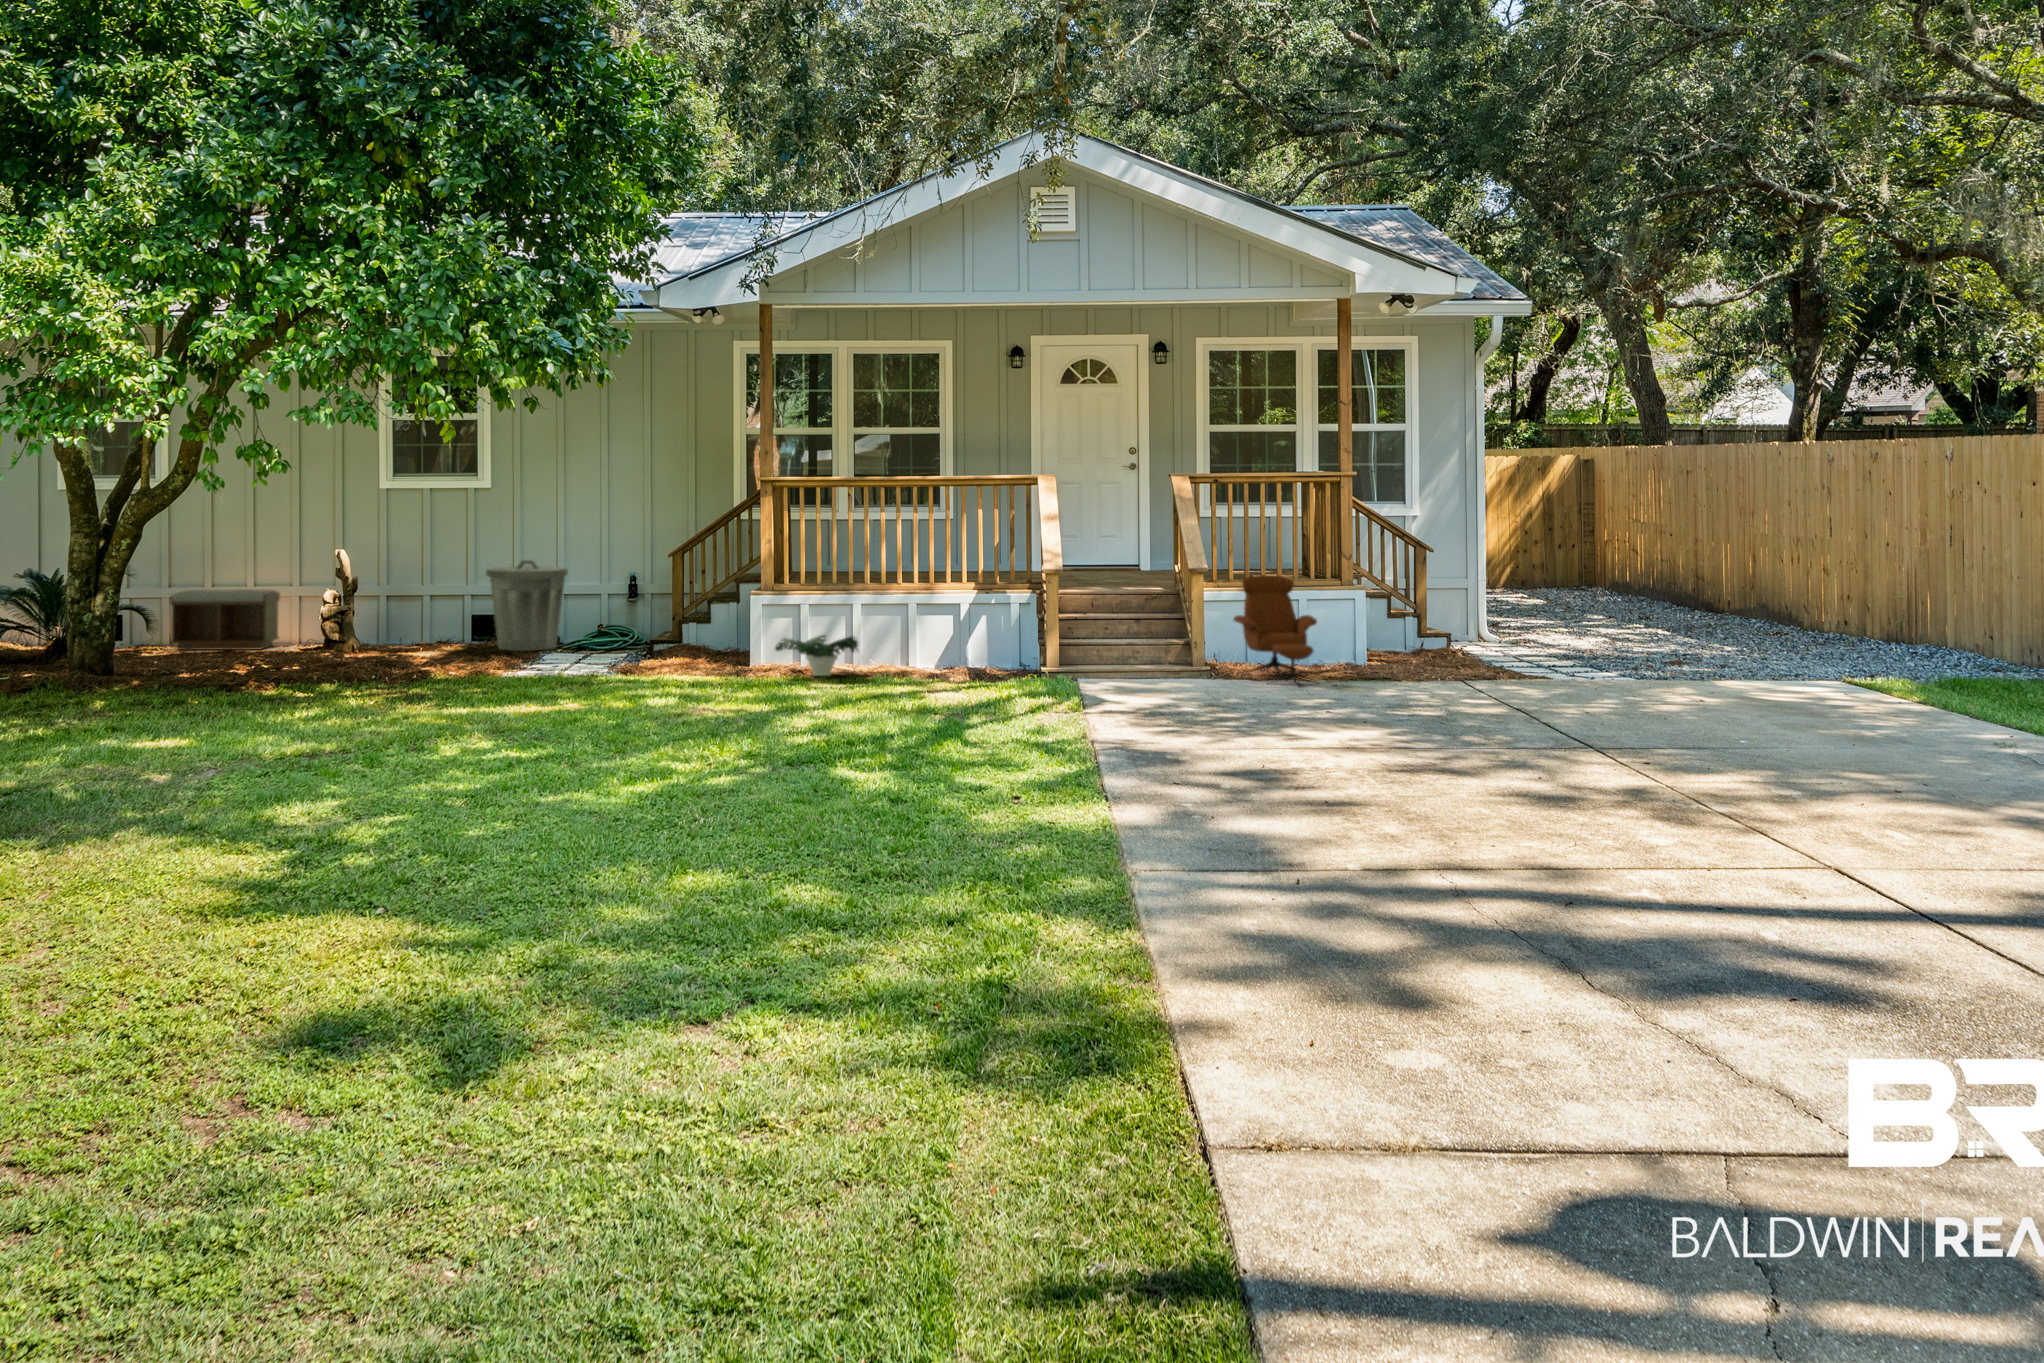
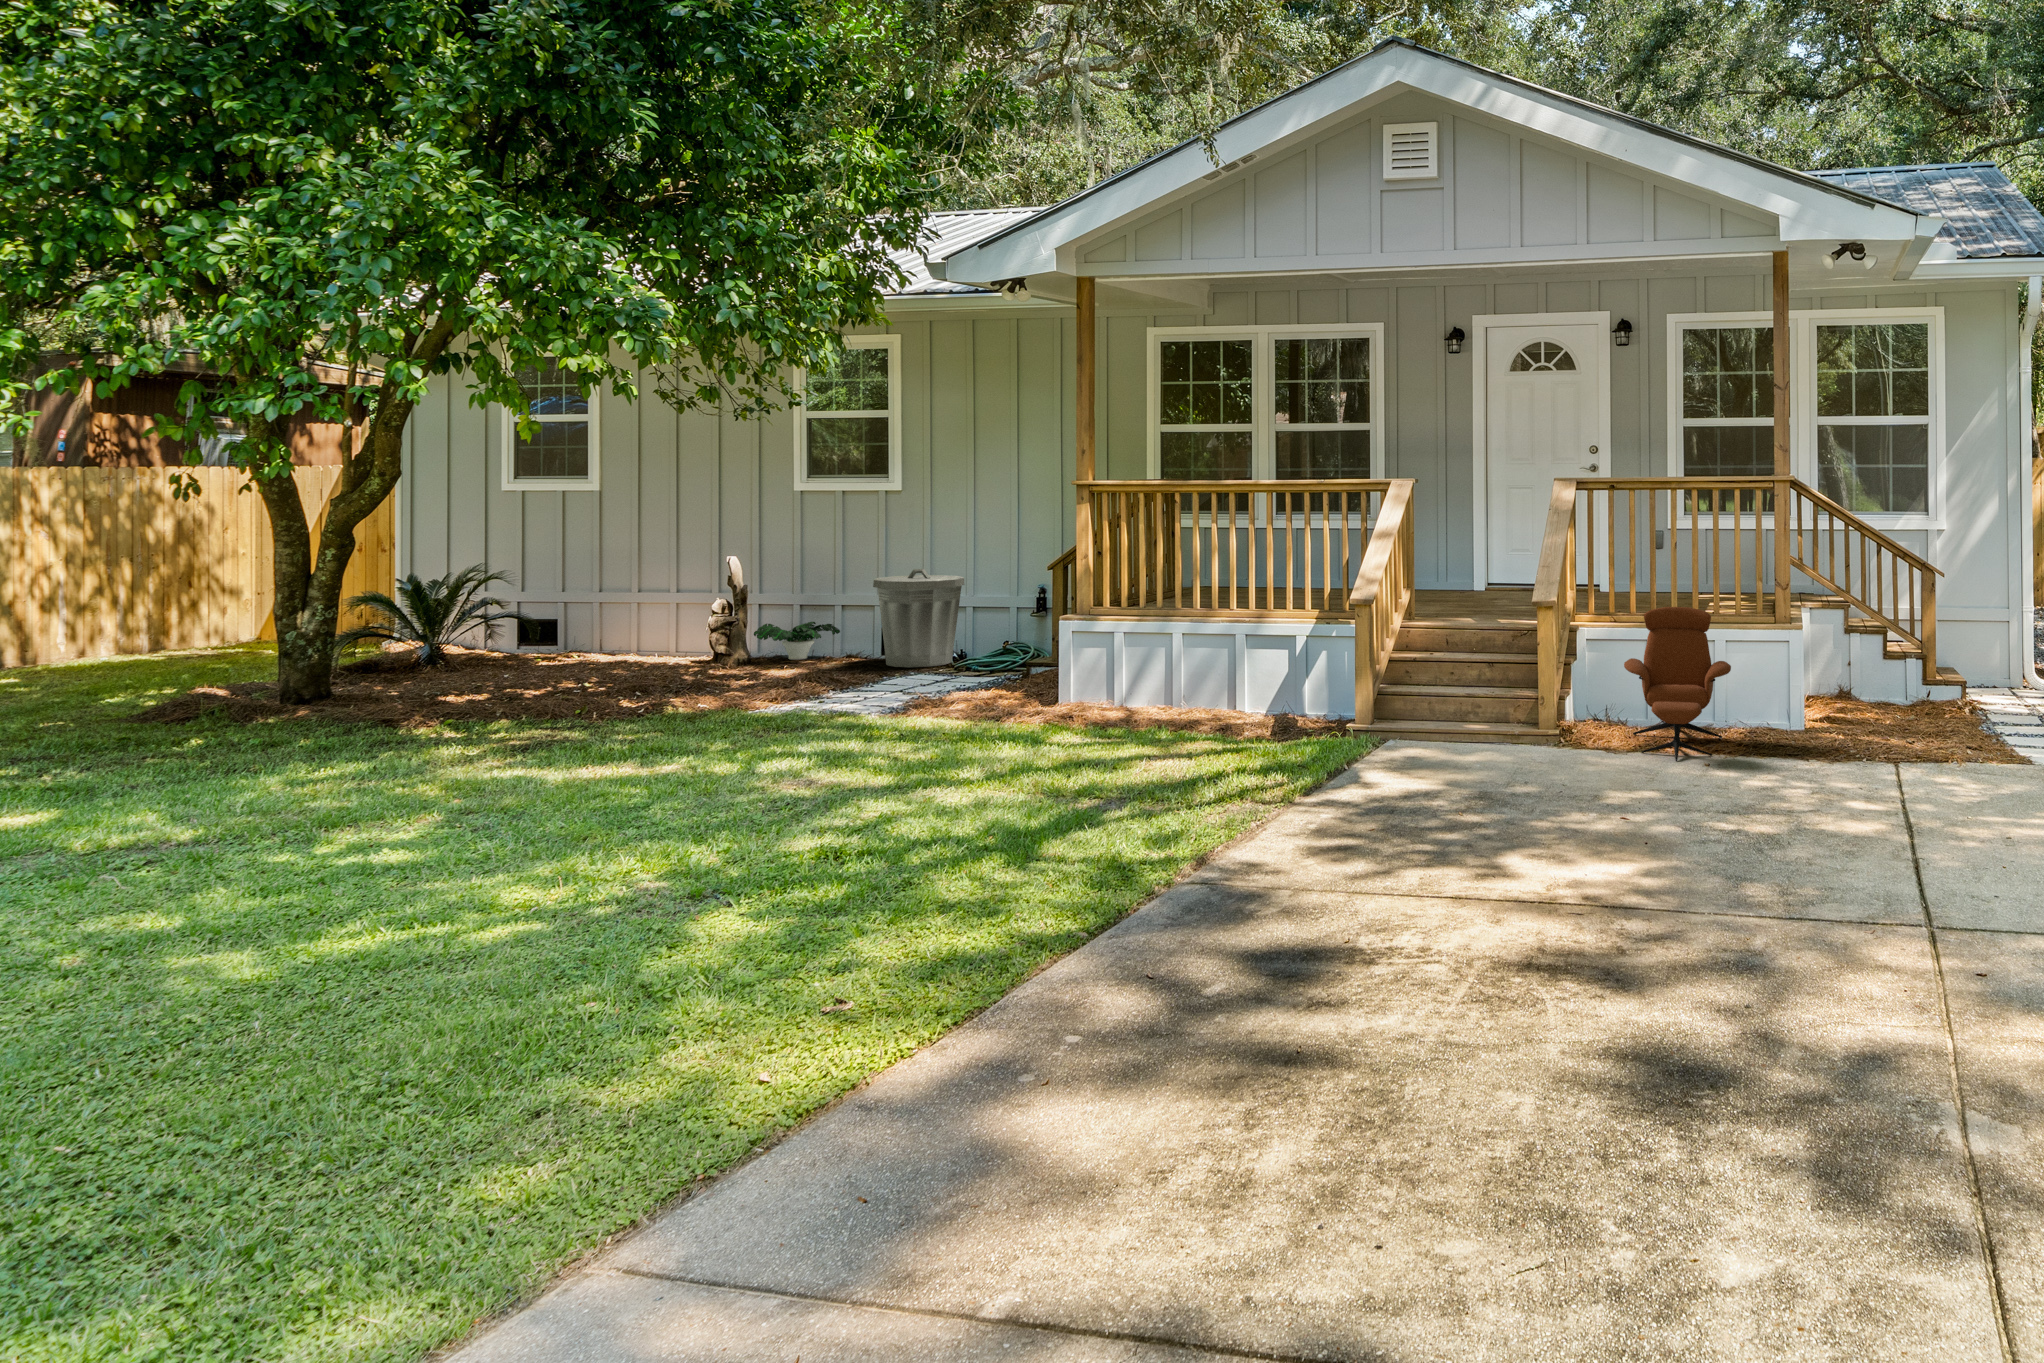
bench: present [171,589,280,650] -> none [579,594,696,657]
potted plant: present [775,635,858,676] -> present [754,622,840,660]

